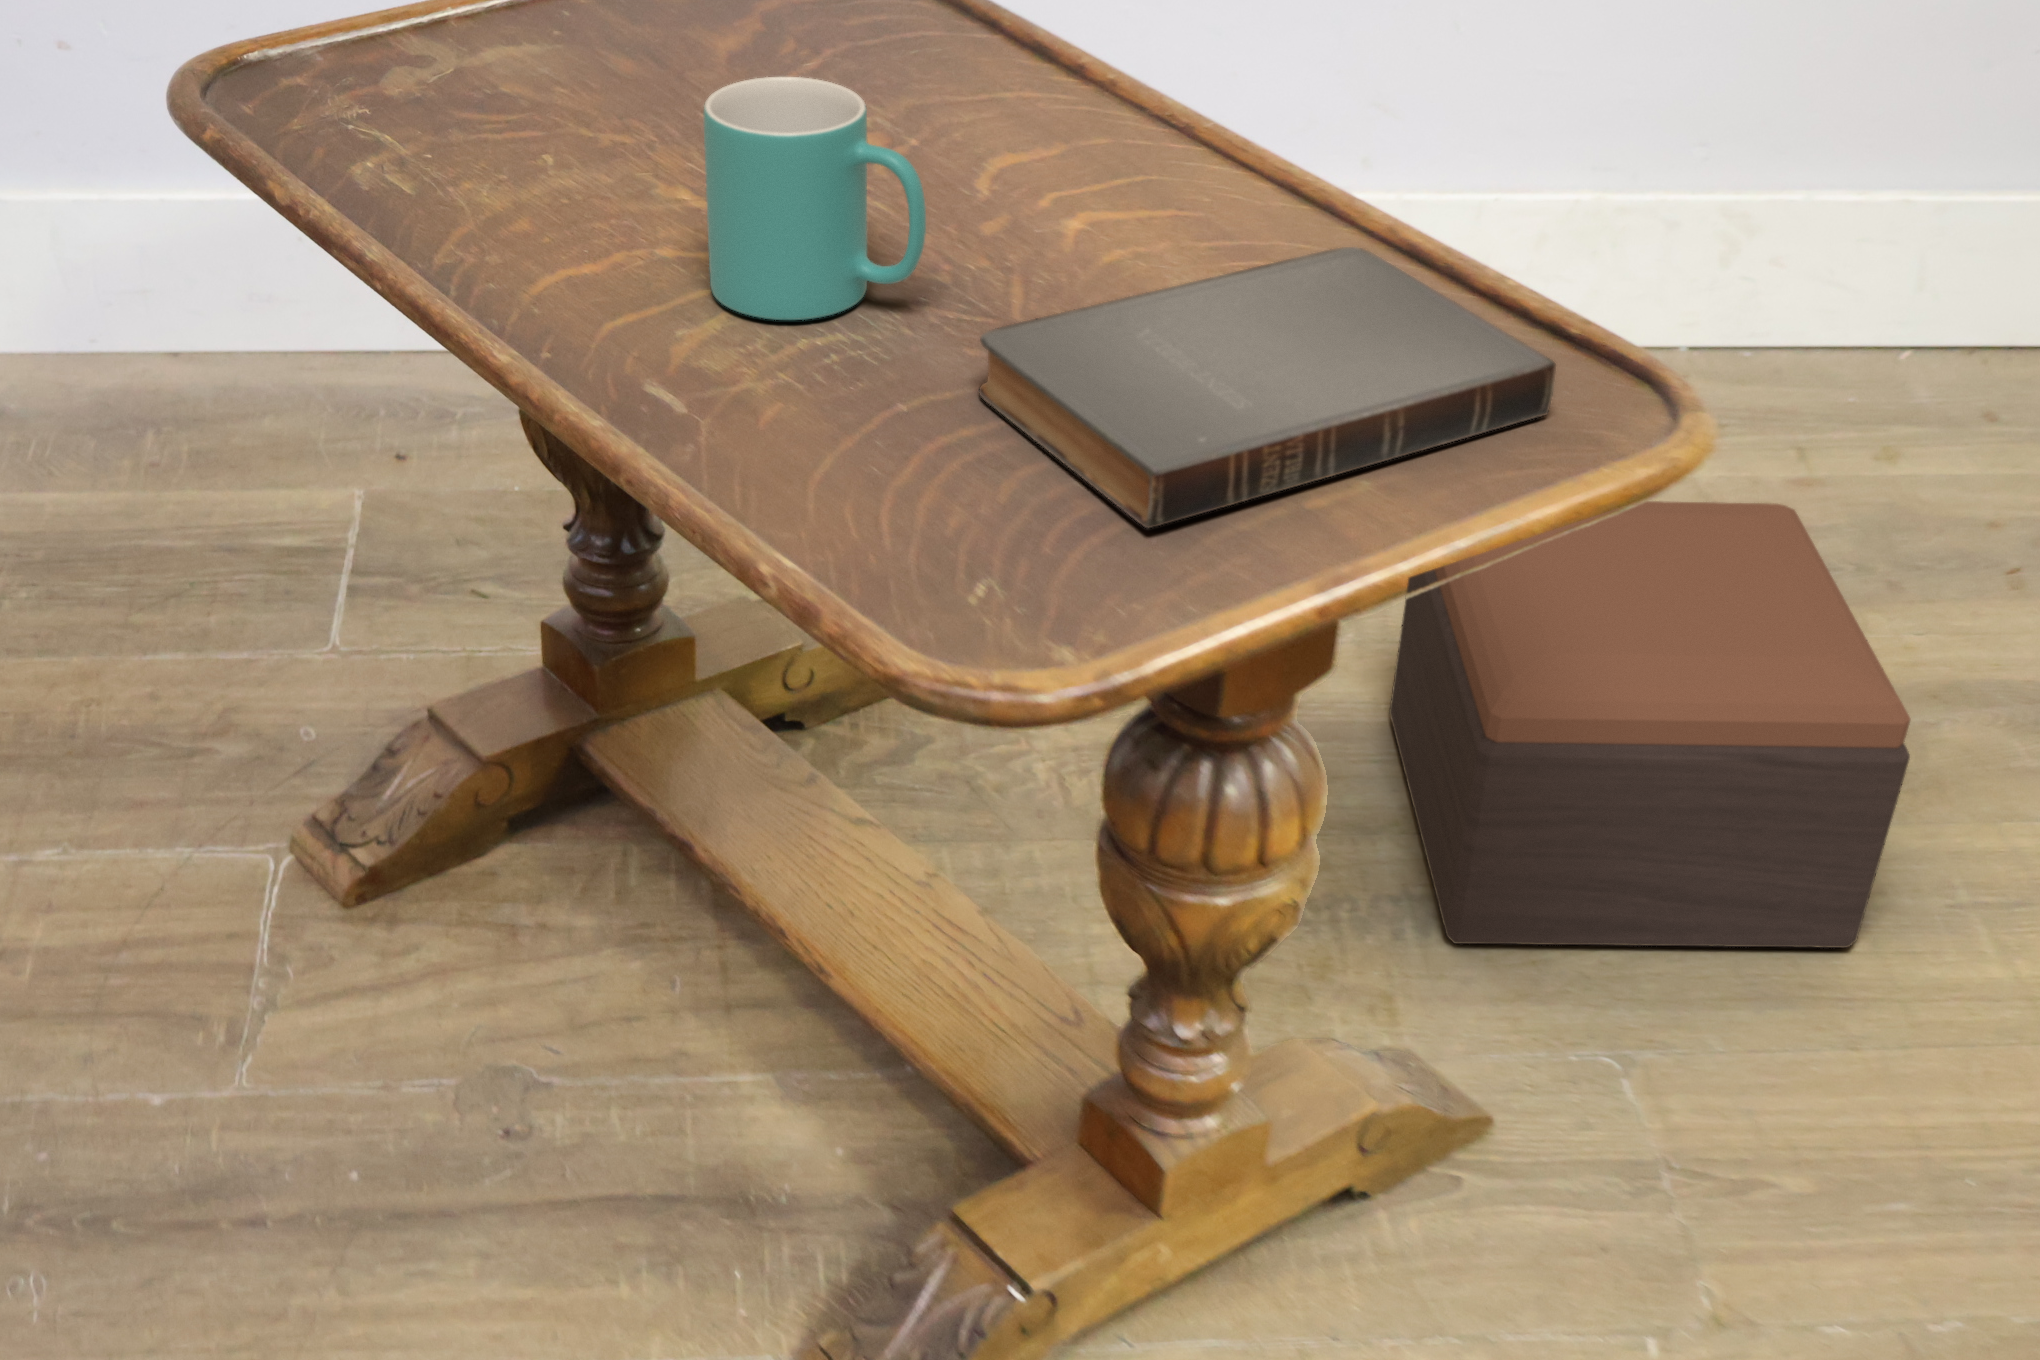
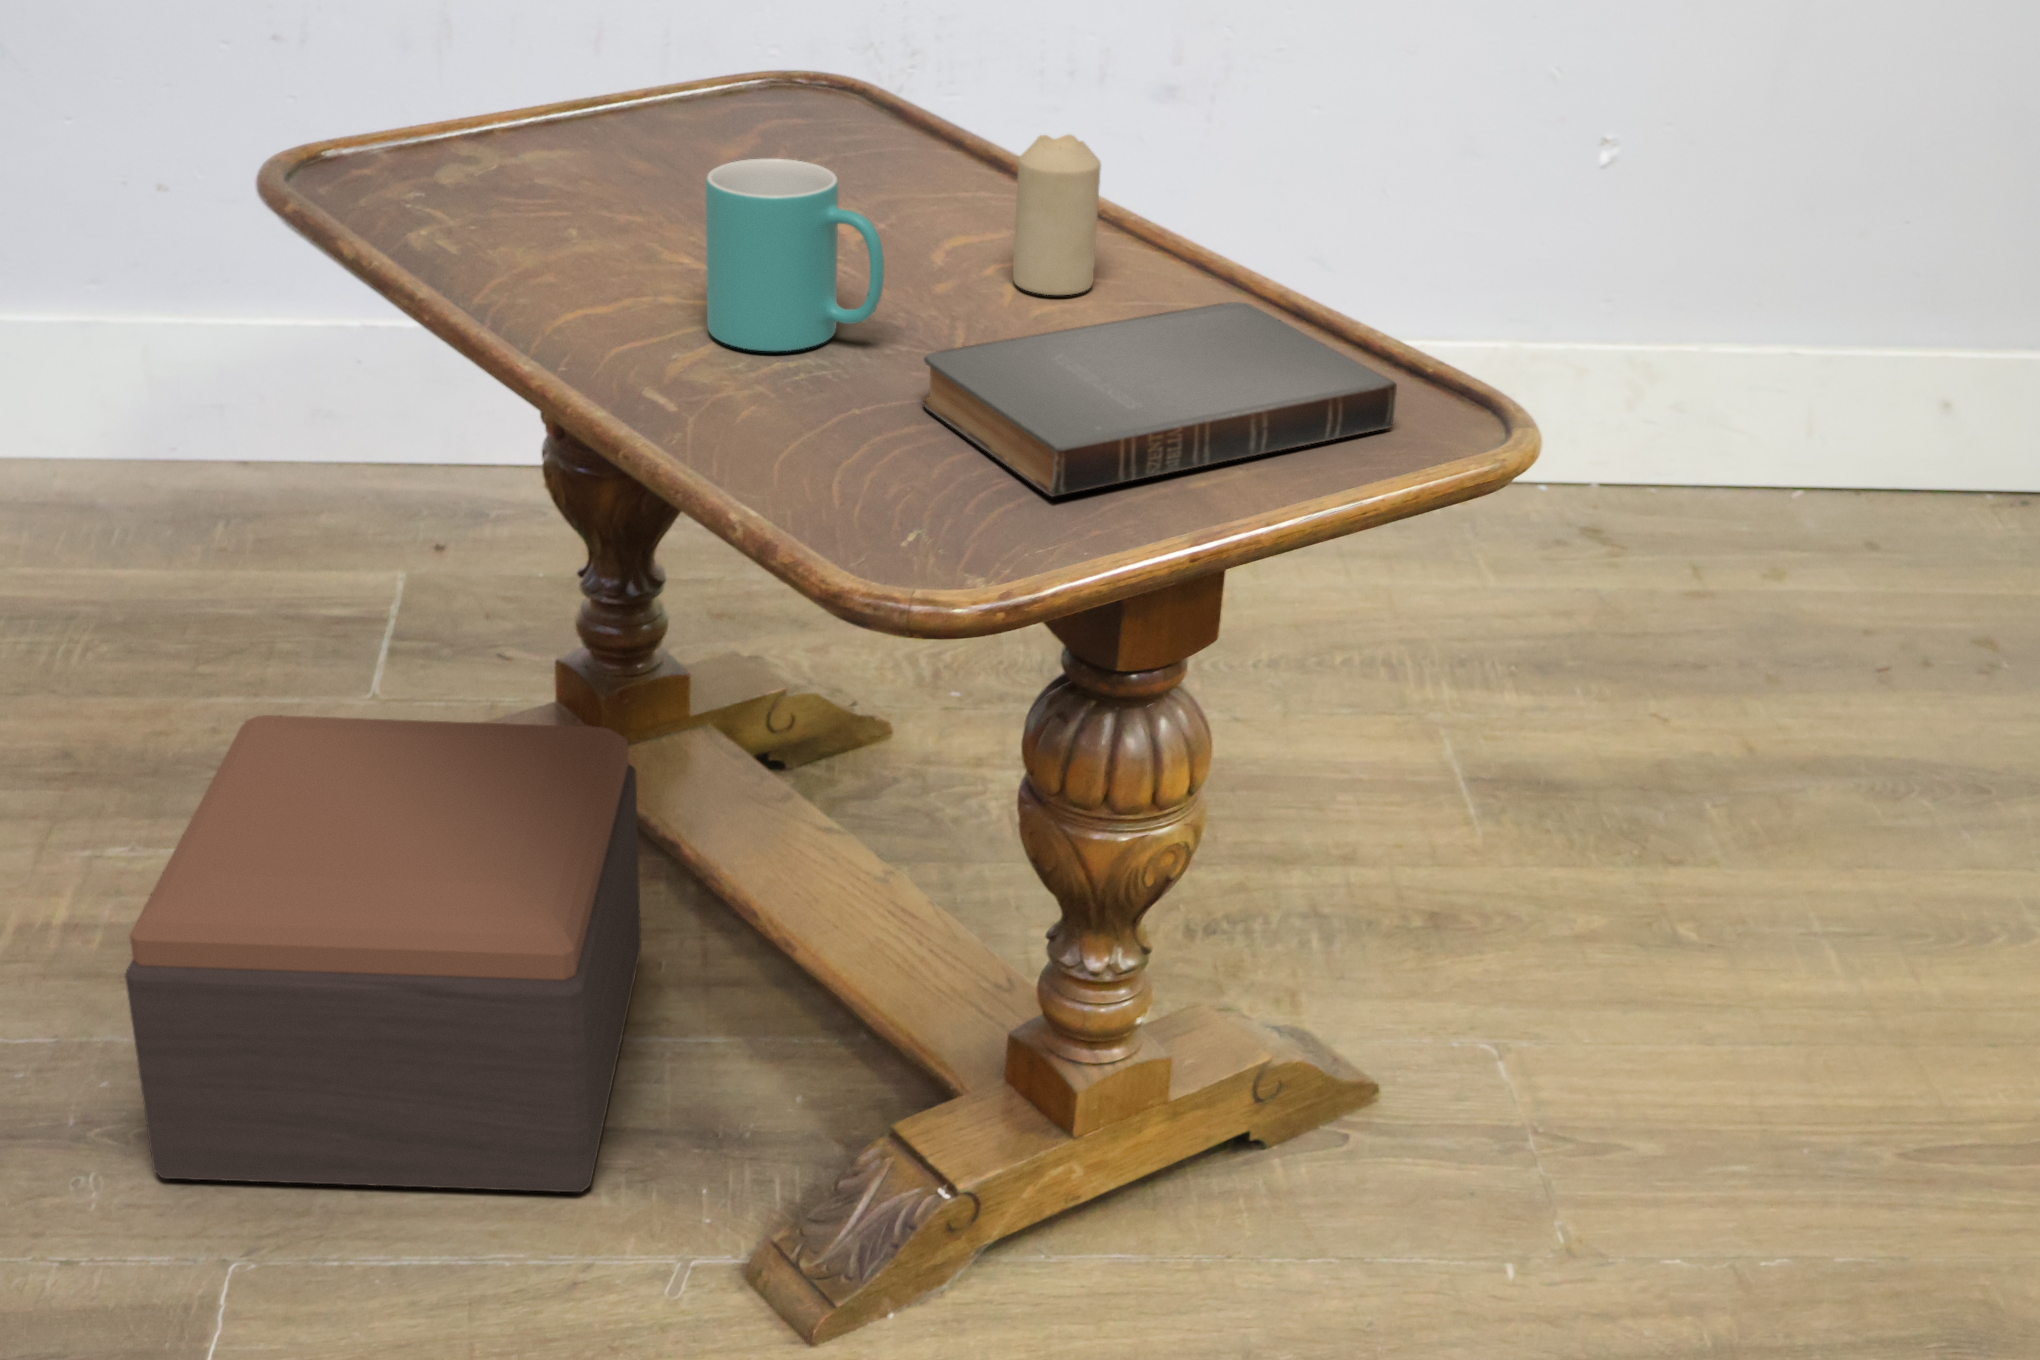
candle: none [1075,34,1182,232] -> present [1013,134,1101,295]
footstool: present [1389,501,1911,948] -> present [125,715,641,1192]

